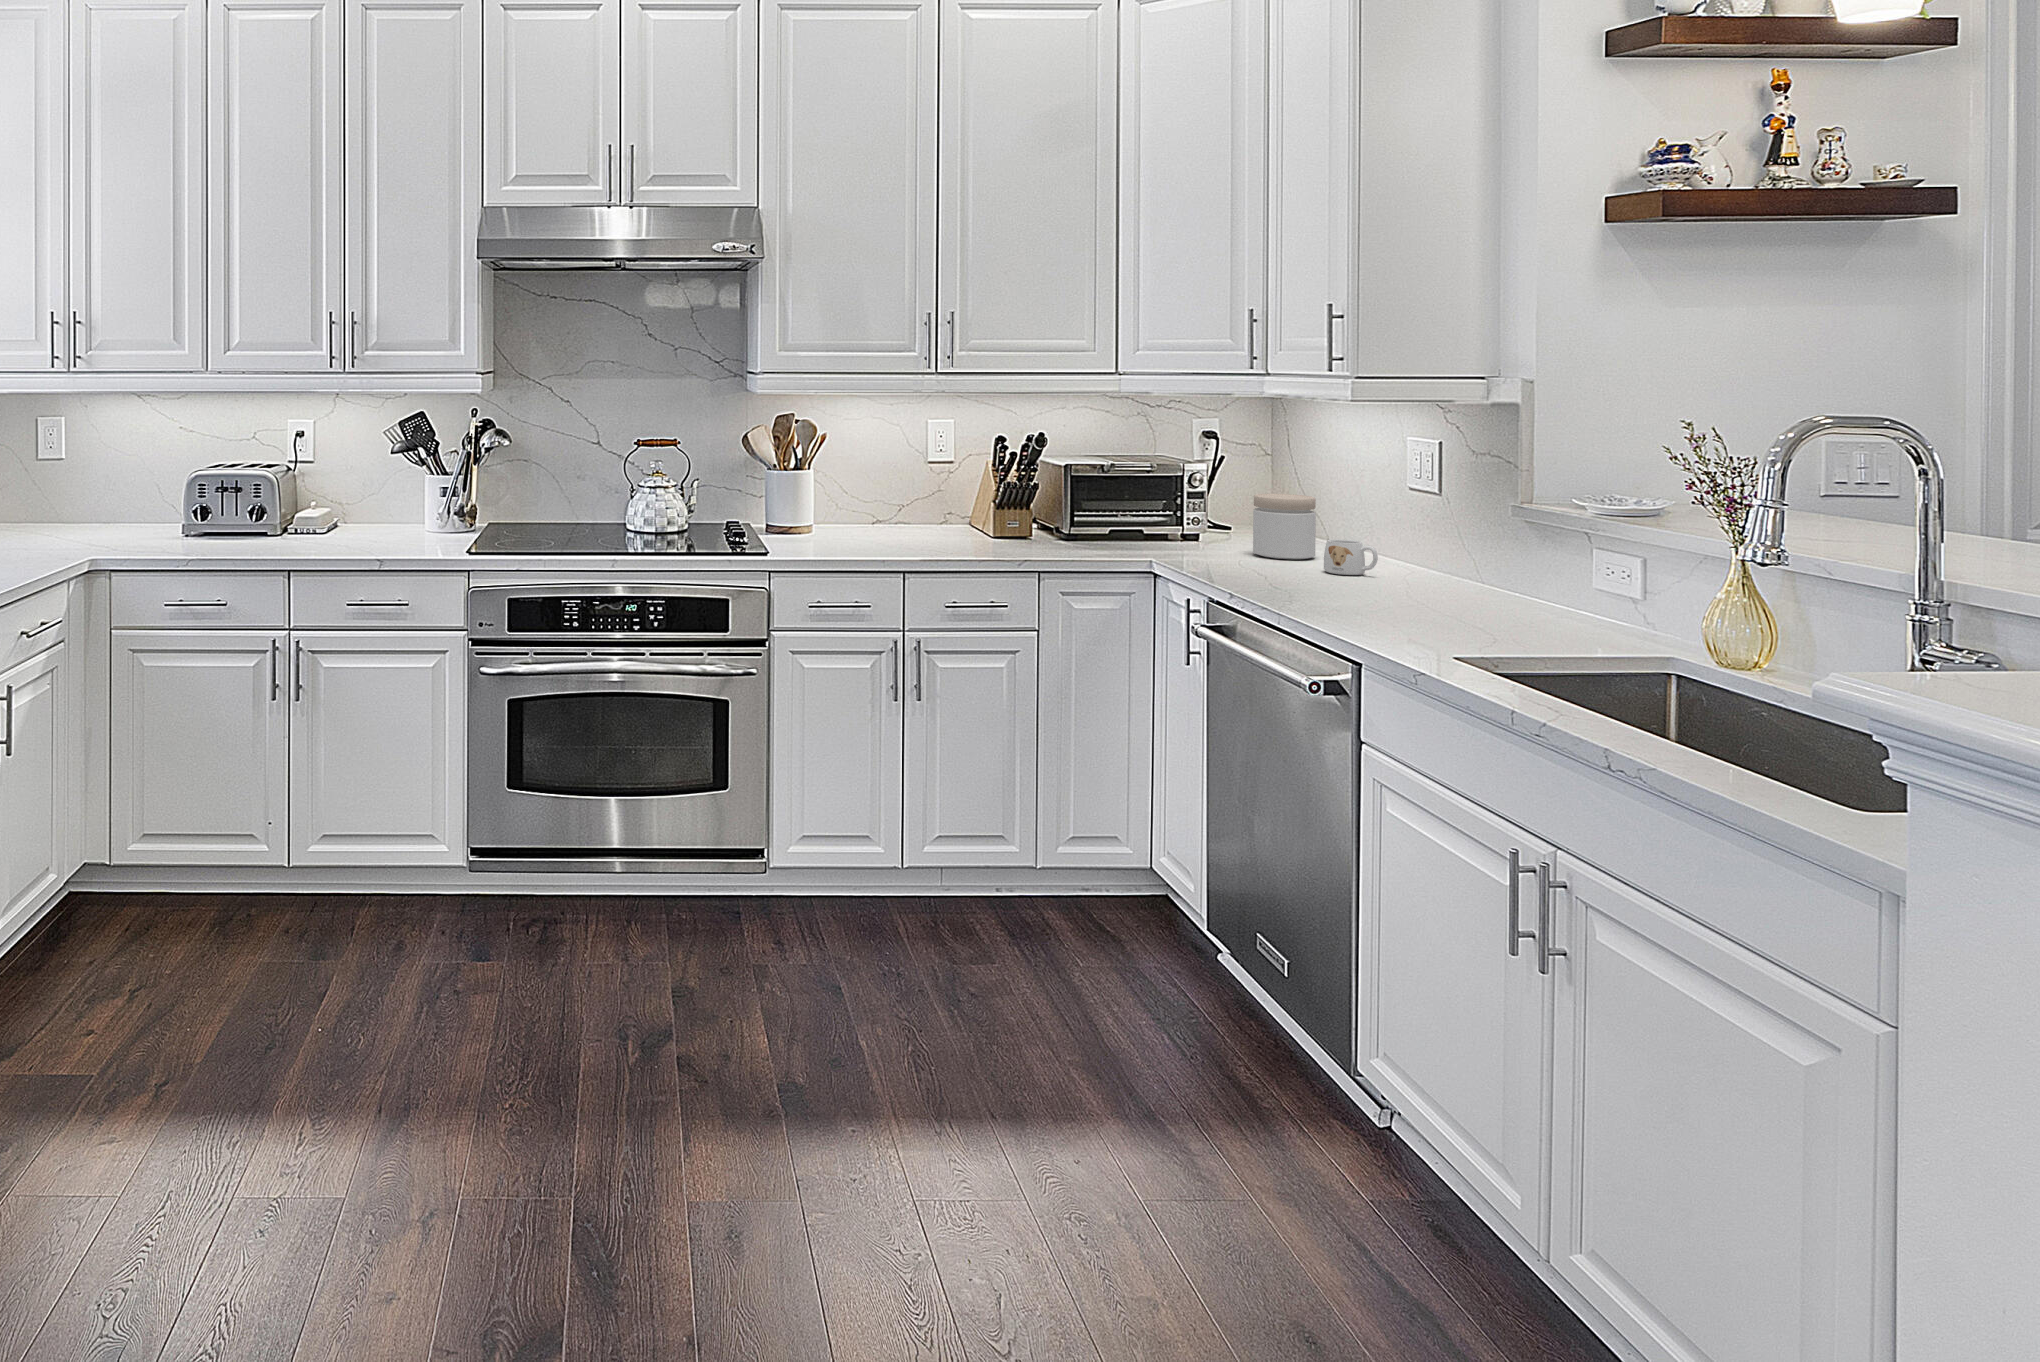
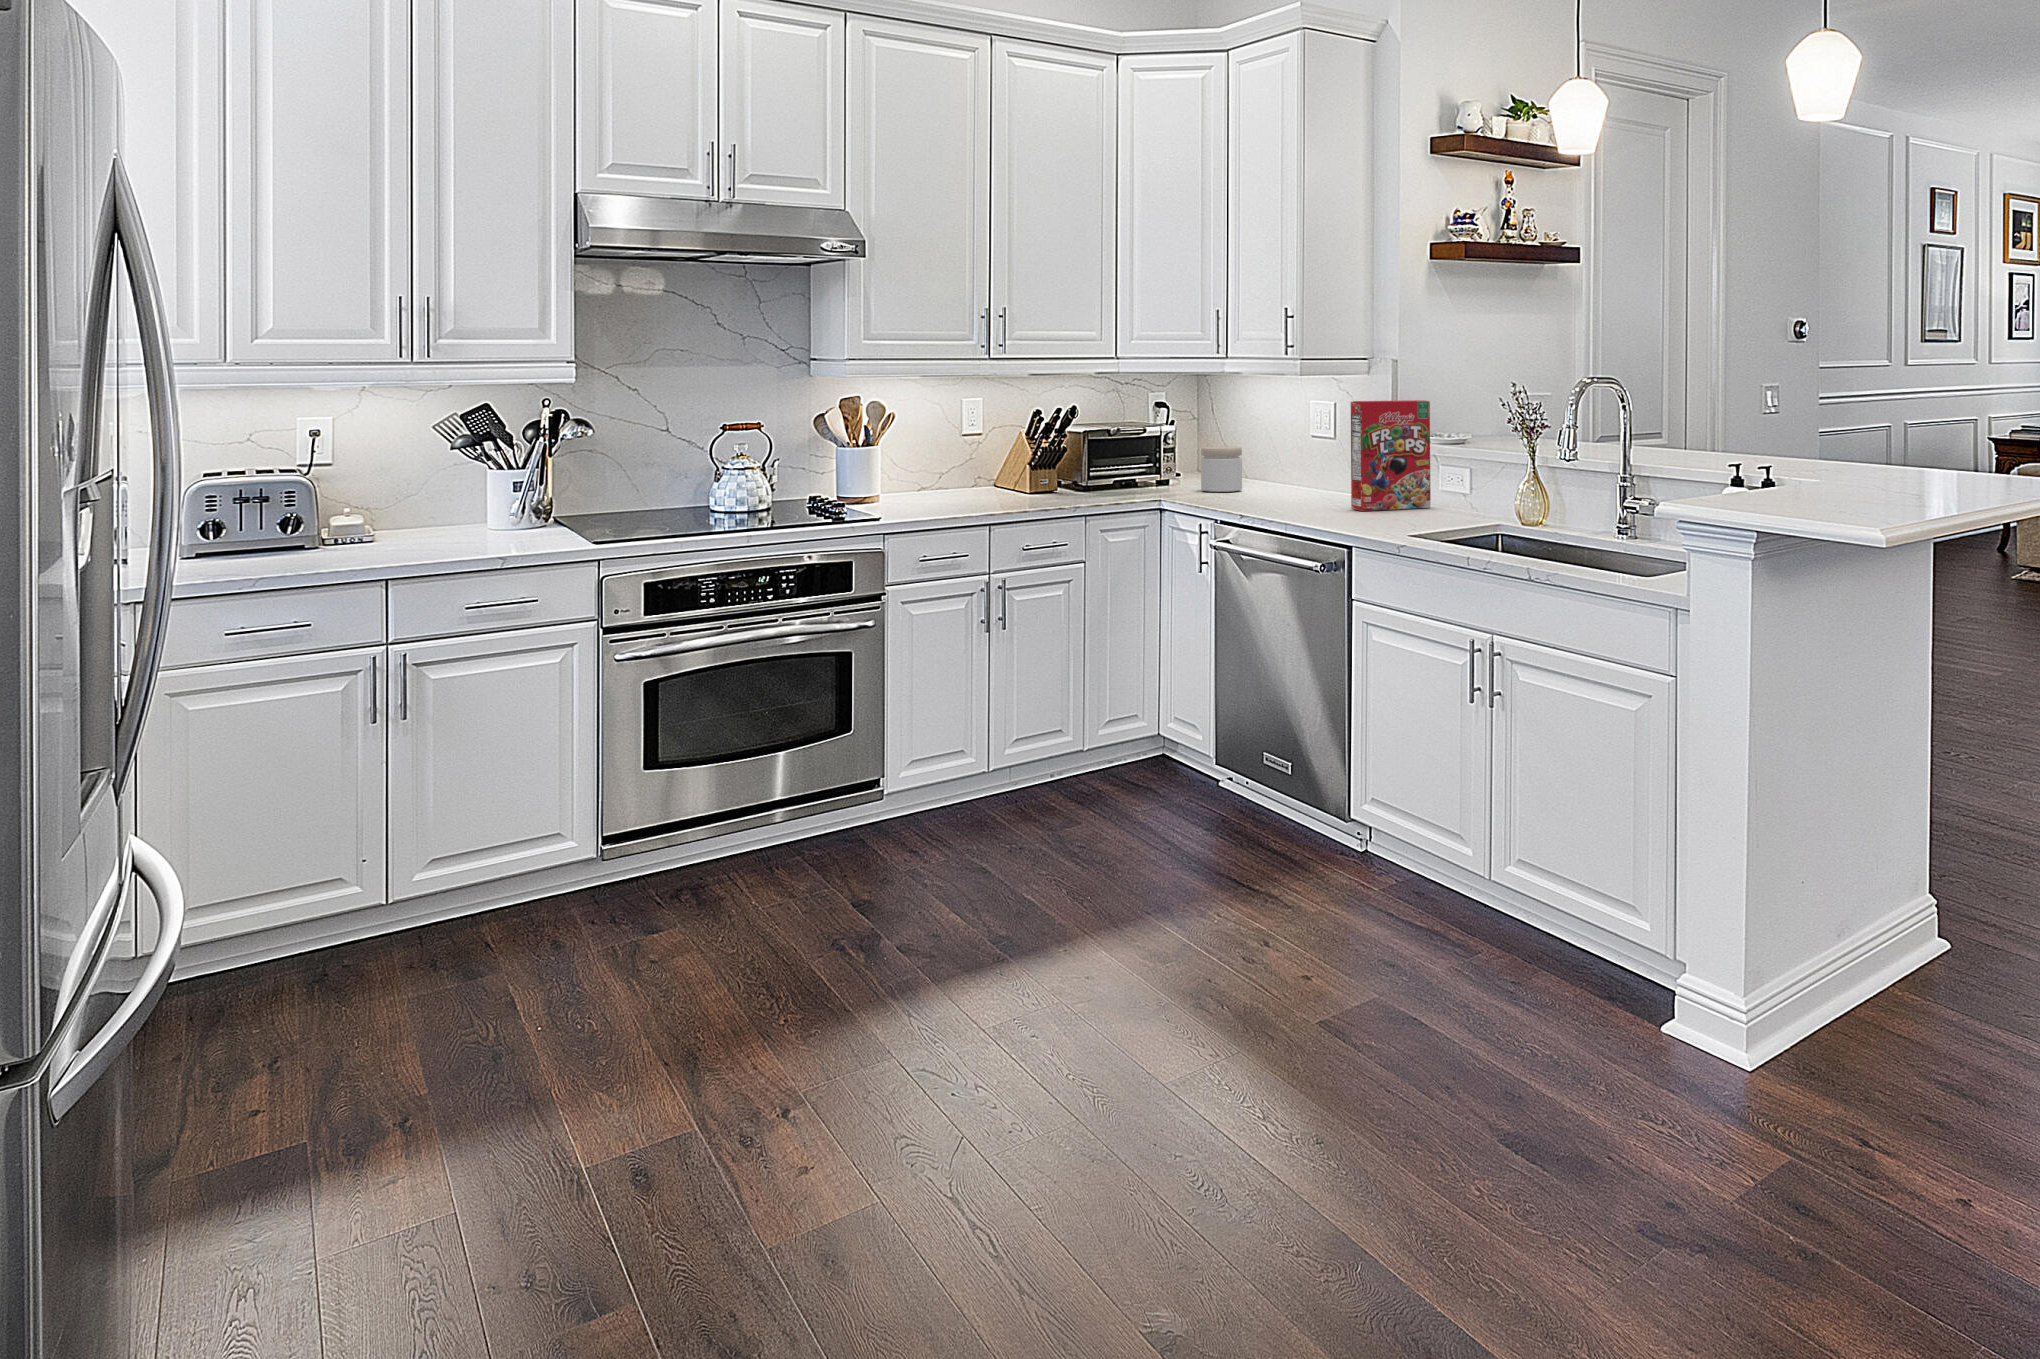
cereal box: none [1392,451,1539,625] -> present [1351,400,1431,511]
mug: present [1324,539,1378,575] -> none [1264,472,1299,496]

